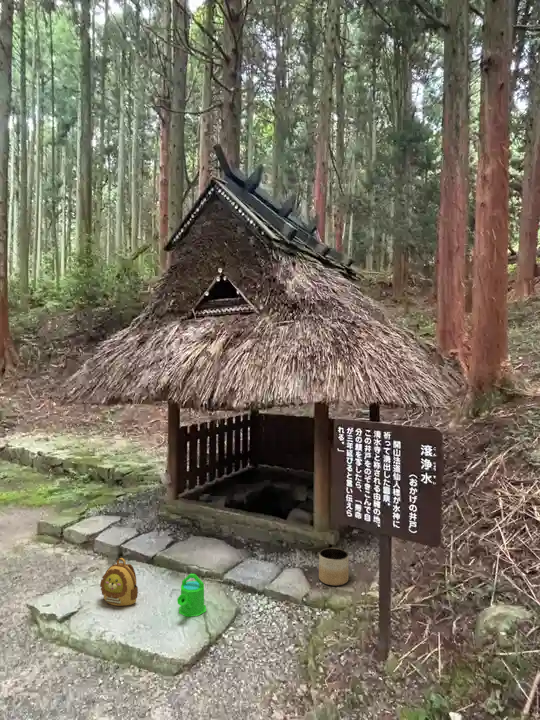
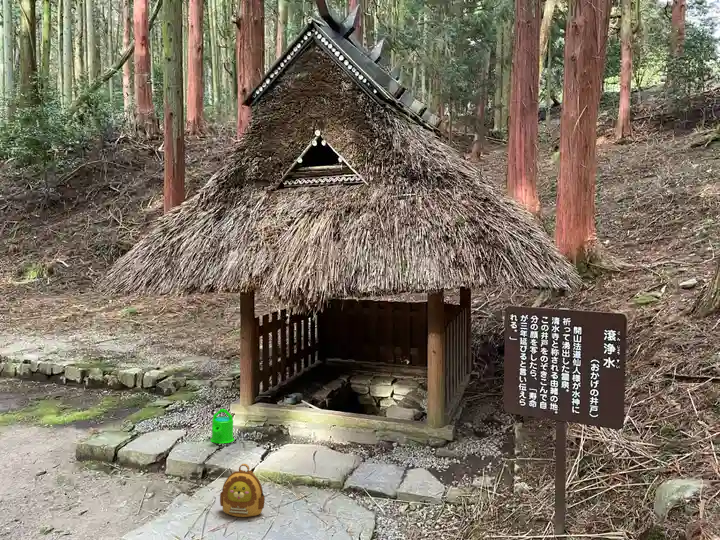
planter: present [319,548,349,586] -> none [448,447,481,485]
watering can: present [177,574,206,617] -> present [210,409,234,444]

